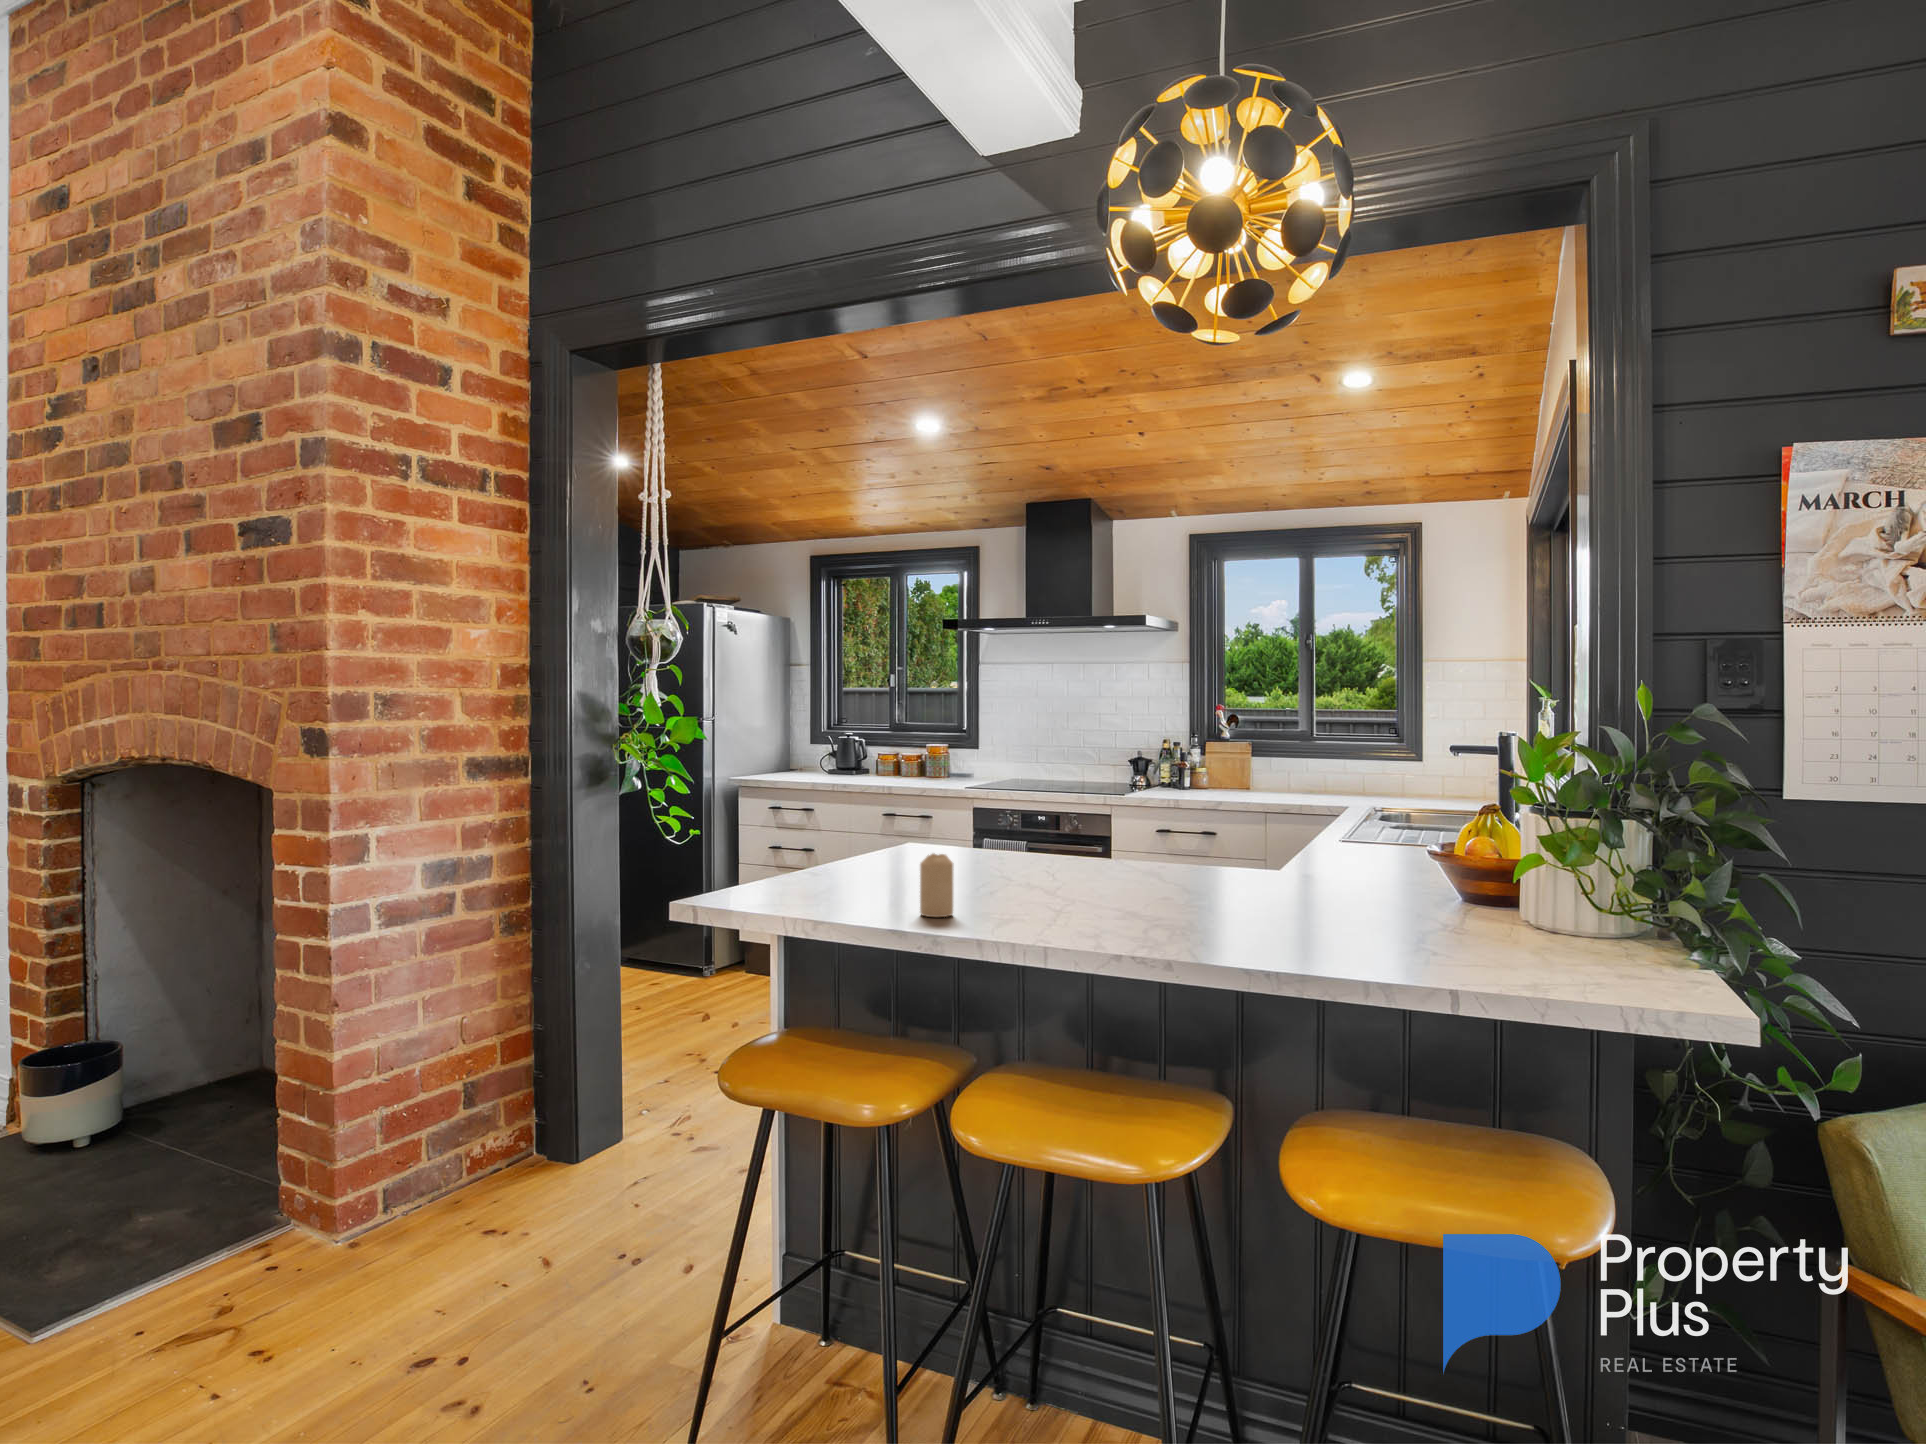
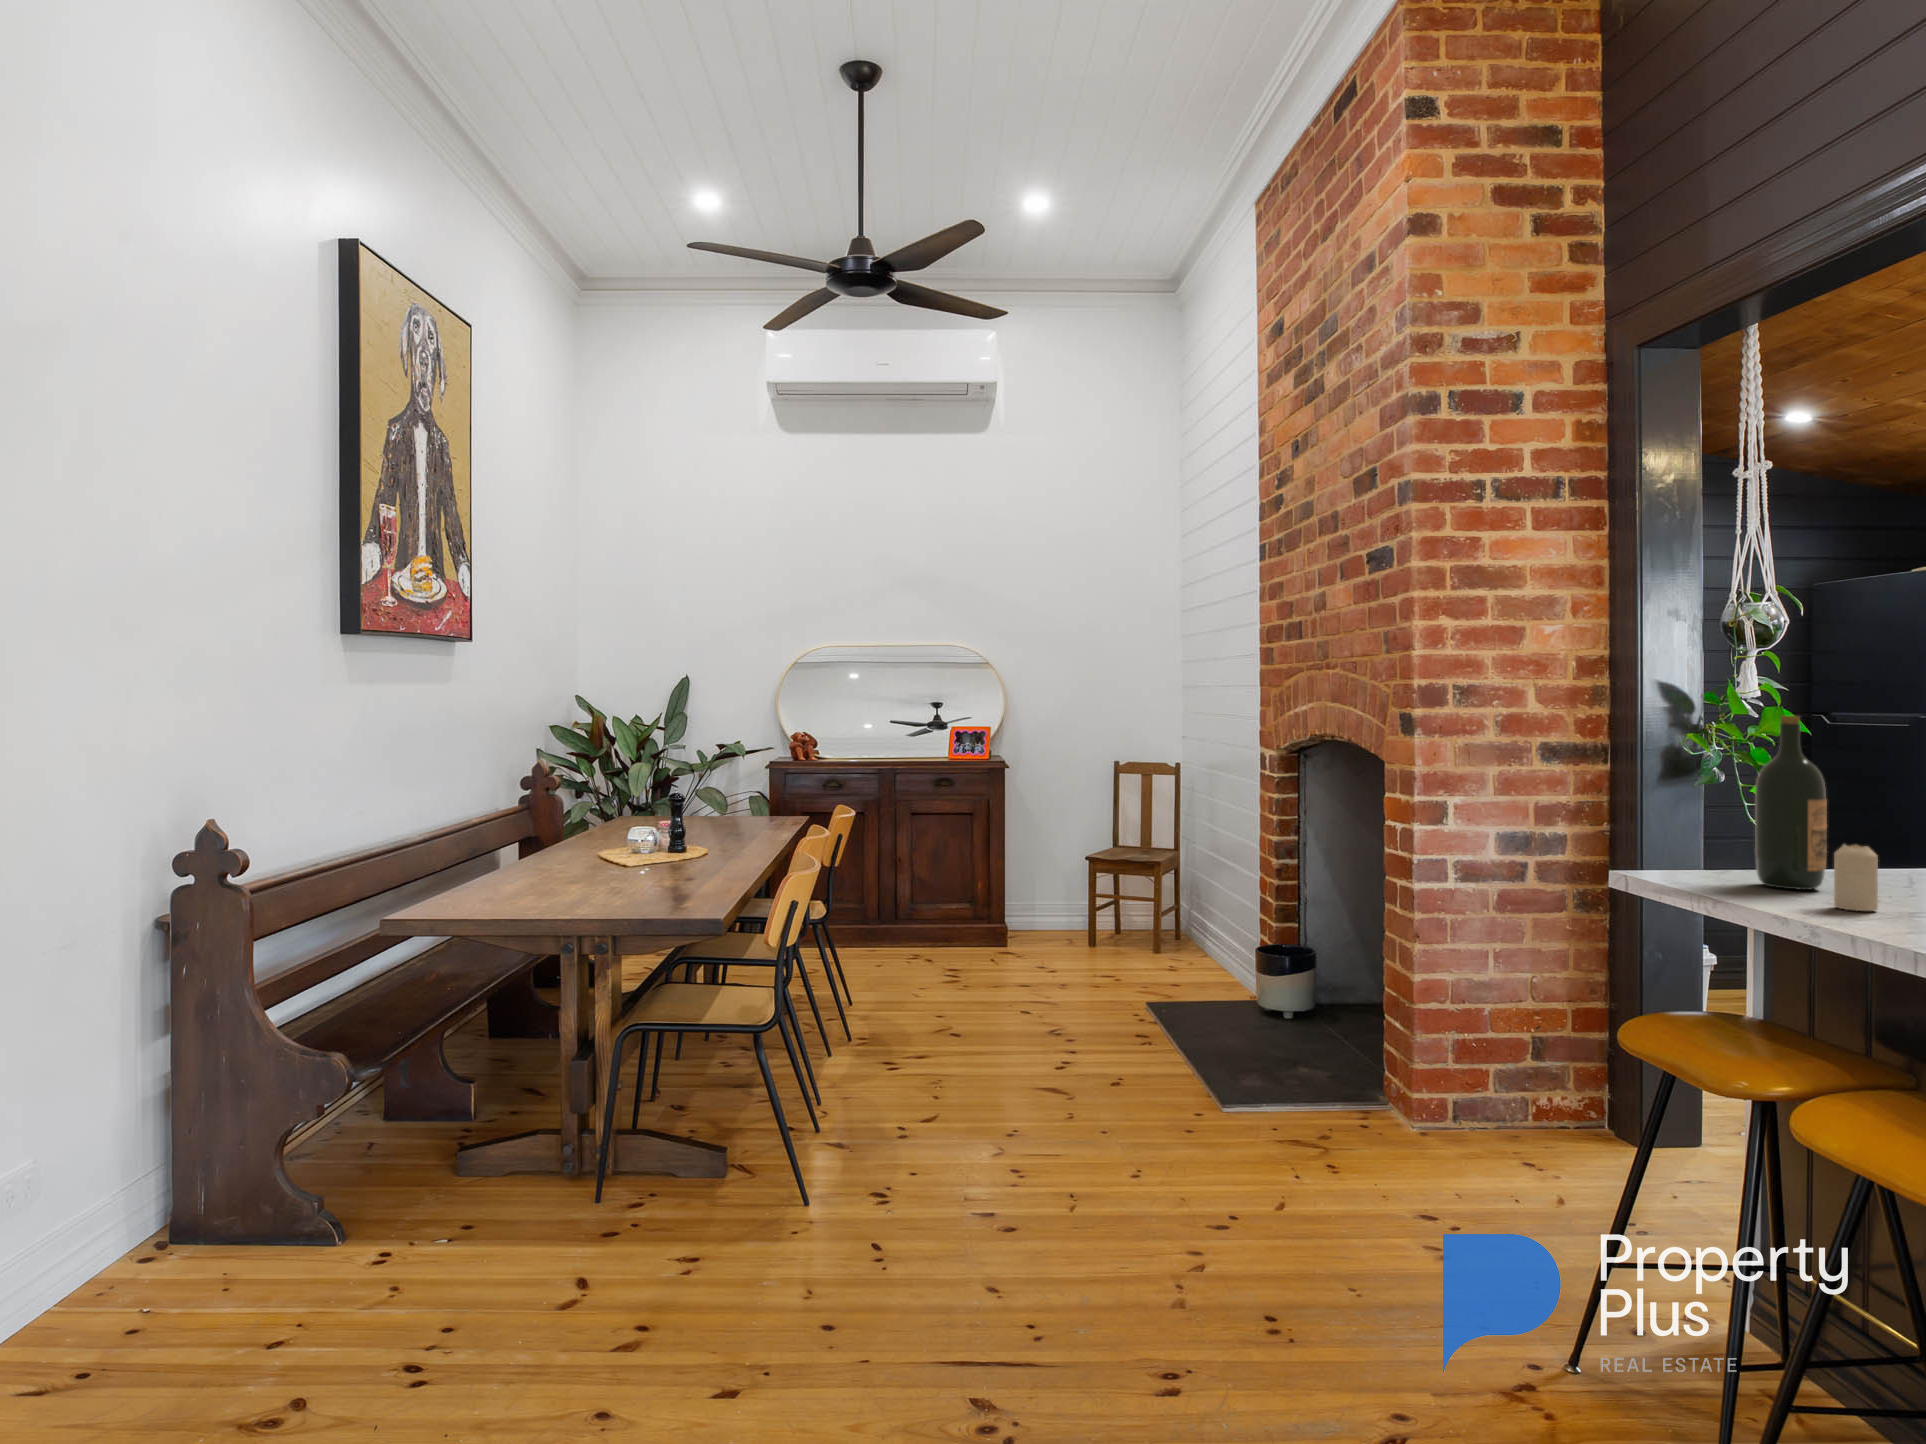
wine bottle: none [815,731,872,901] -> present [1755,716,1827,890]

